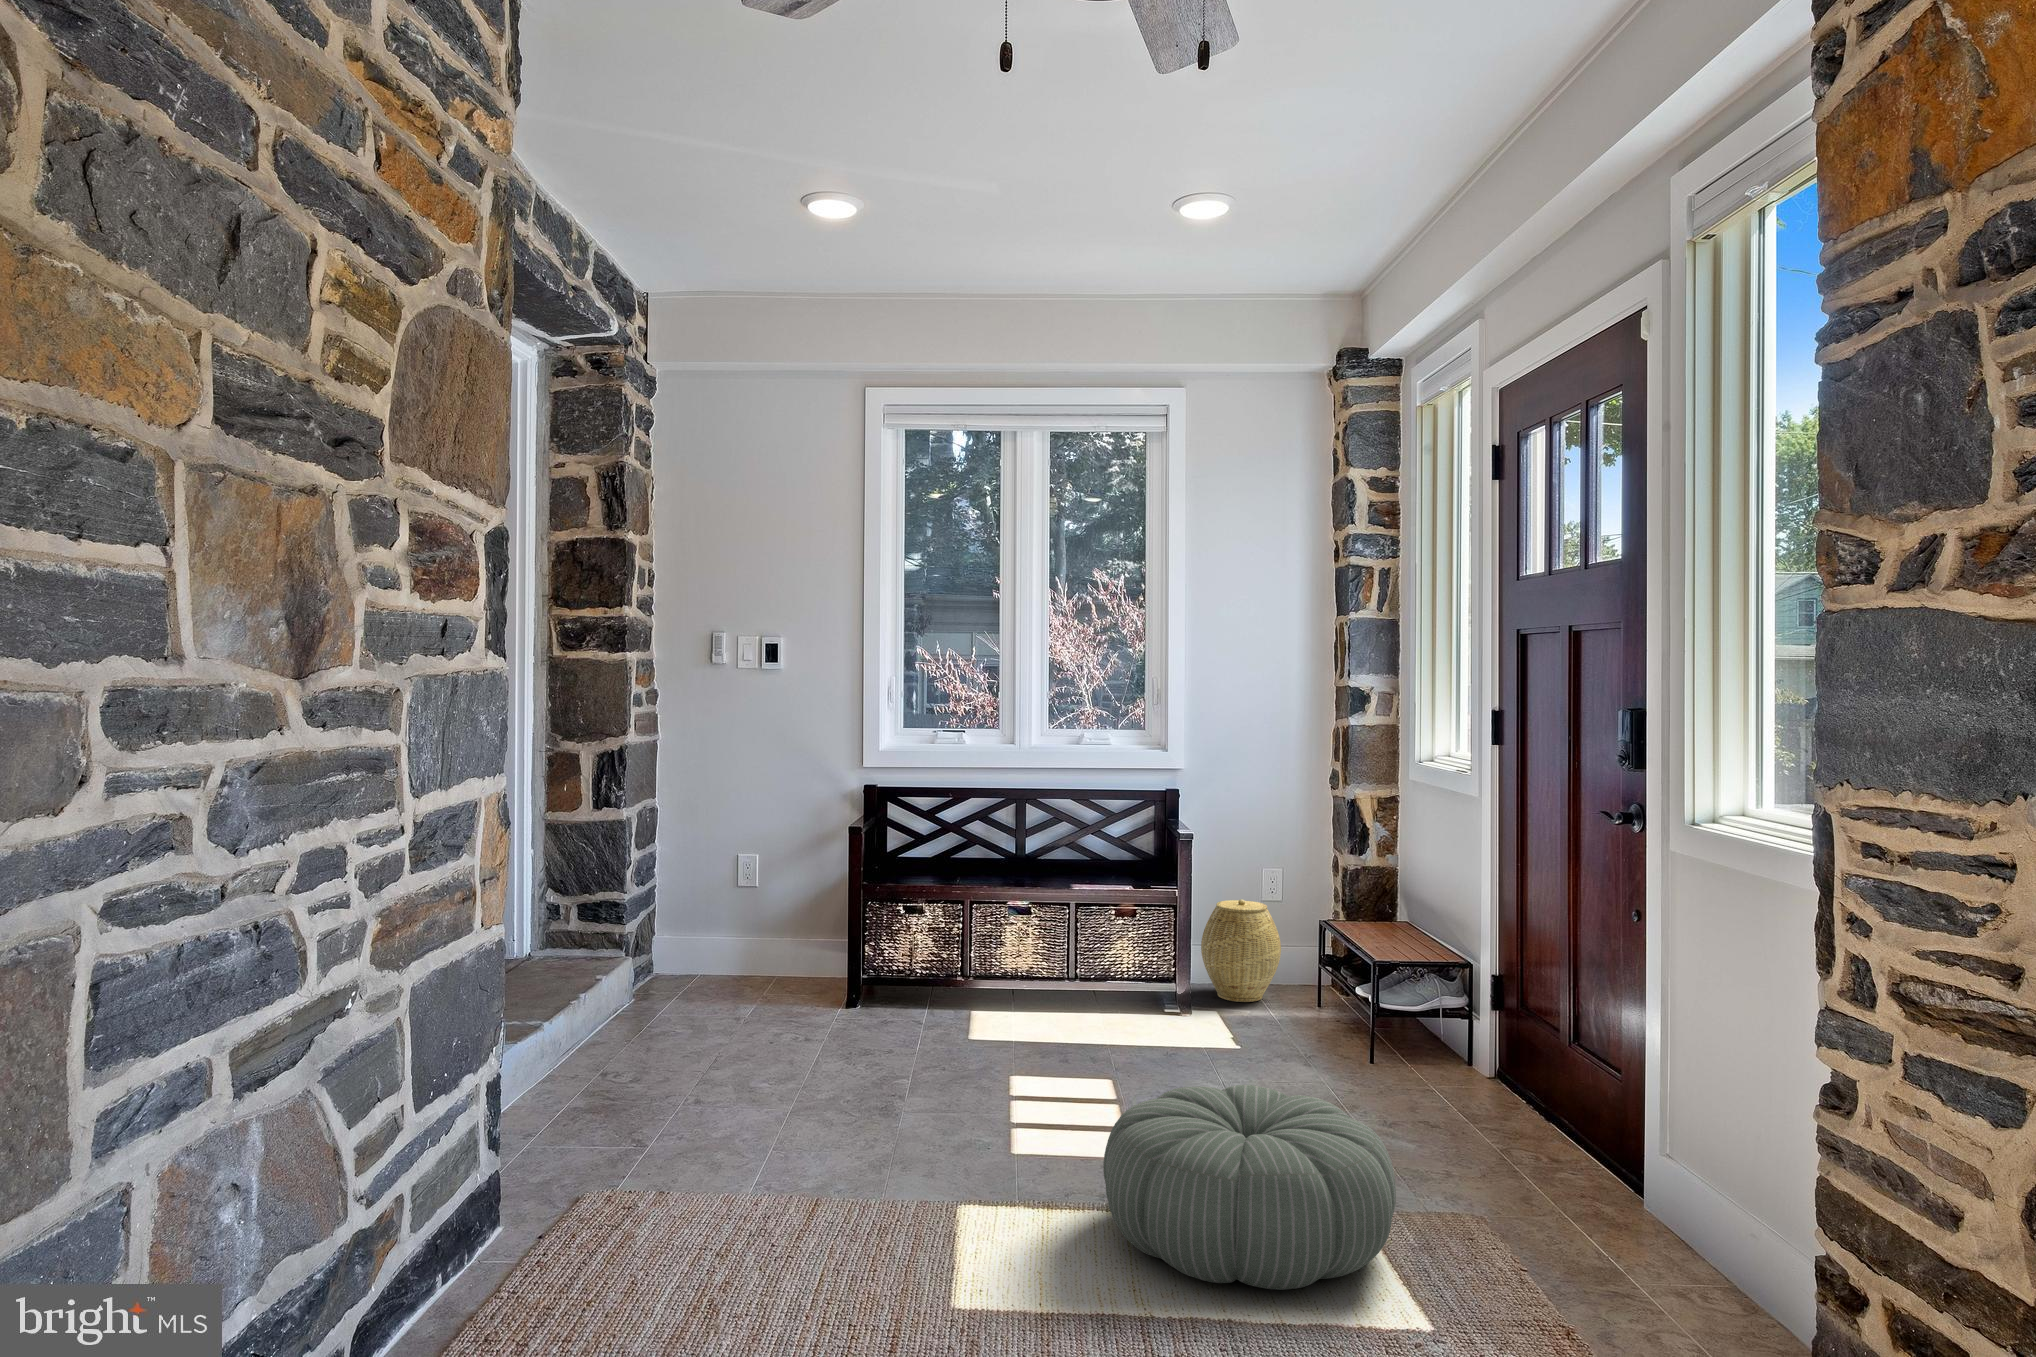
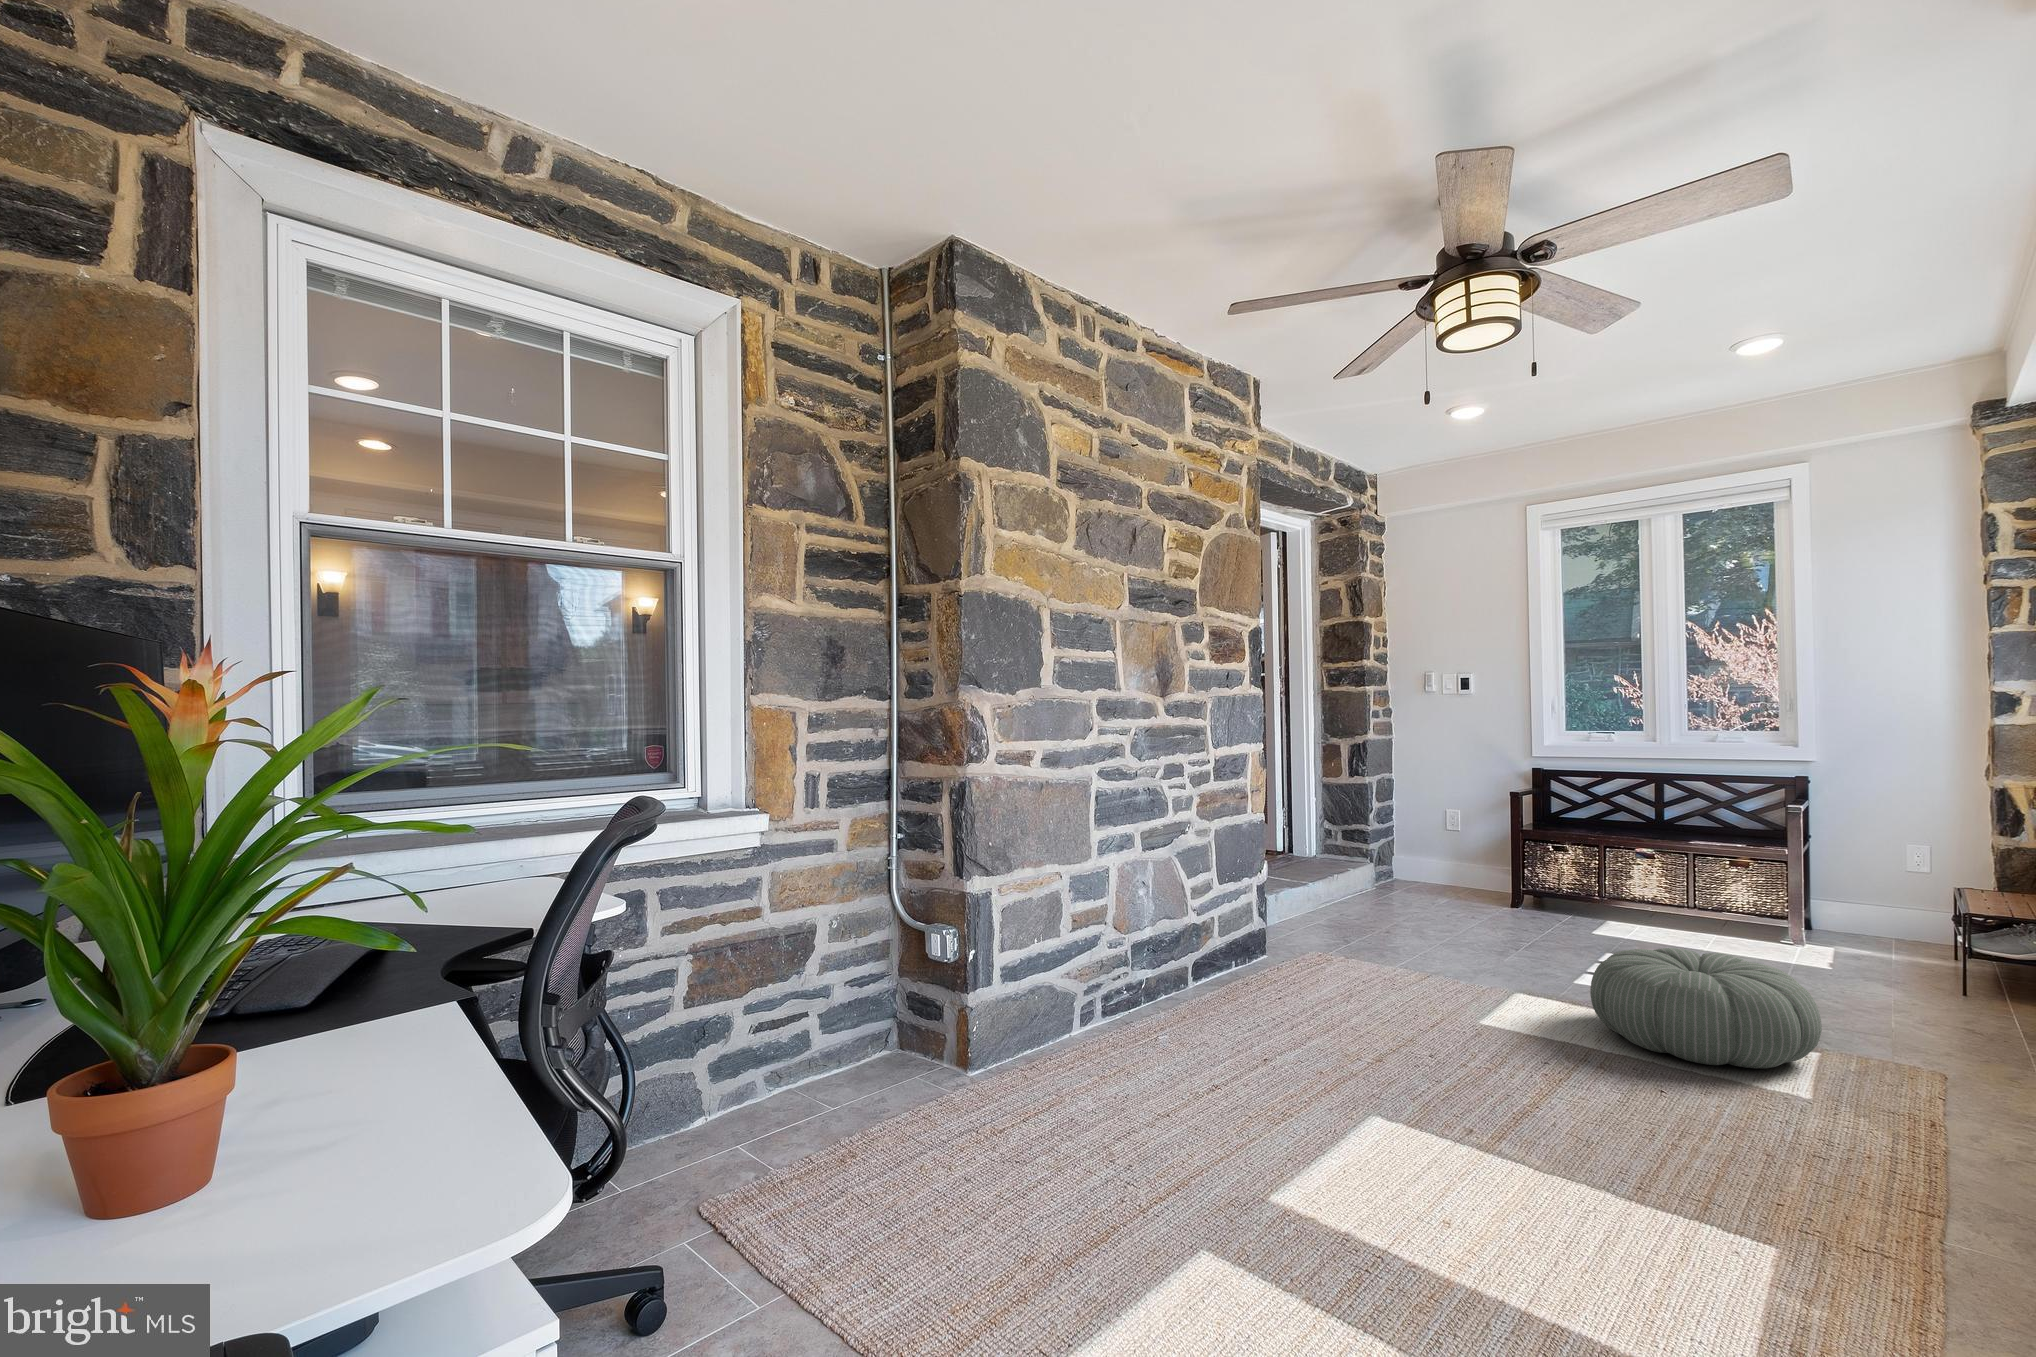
woven basket: present [1201,899,1281,1002] -> none [1818,865,1903,948]

